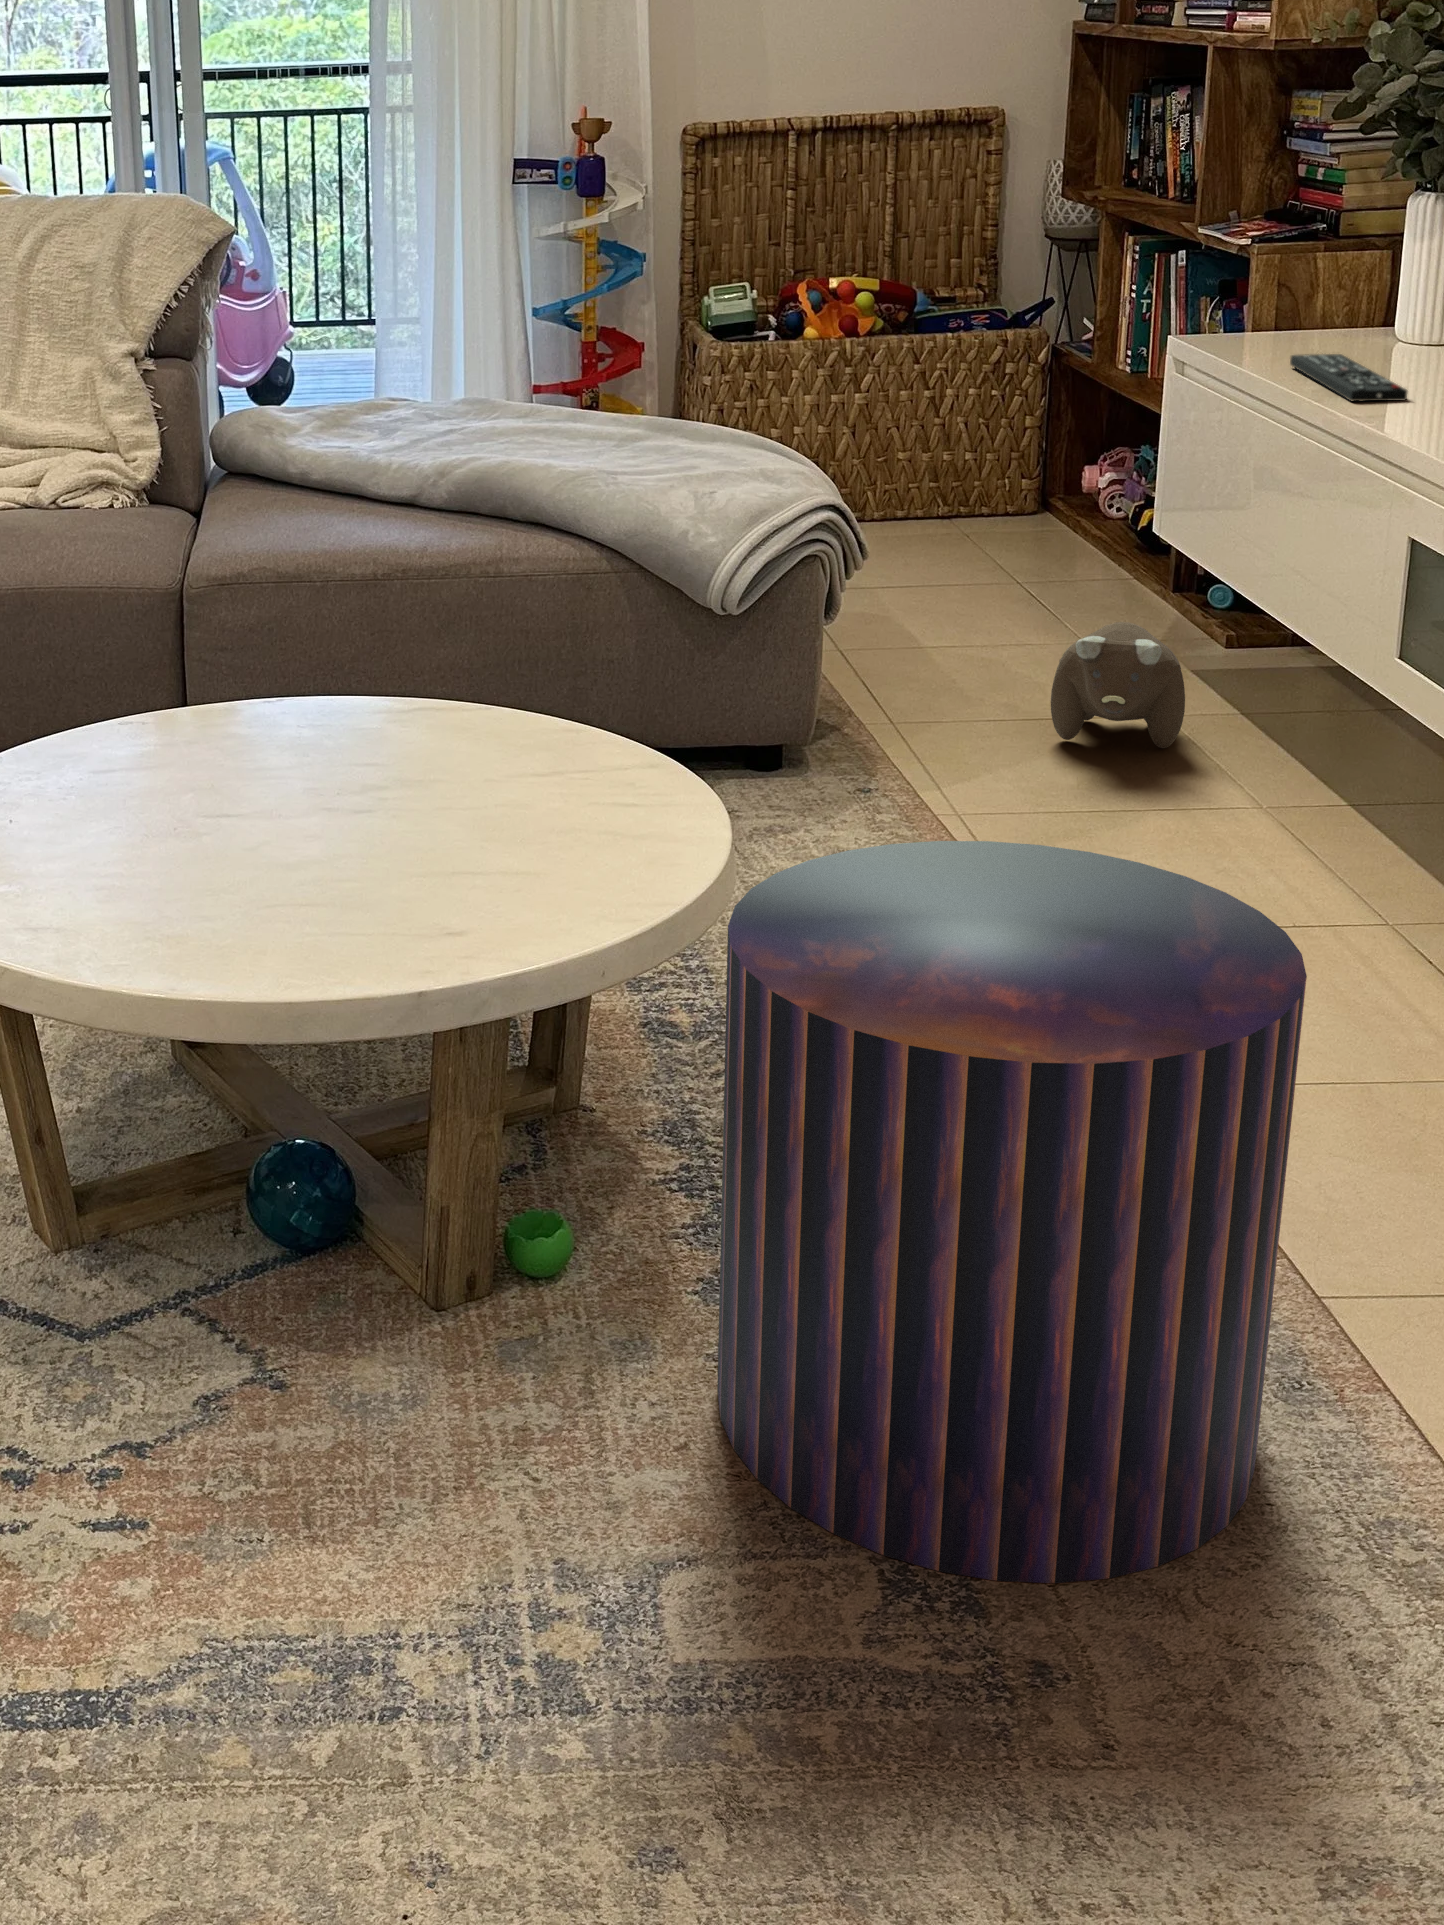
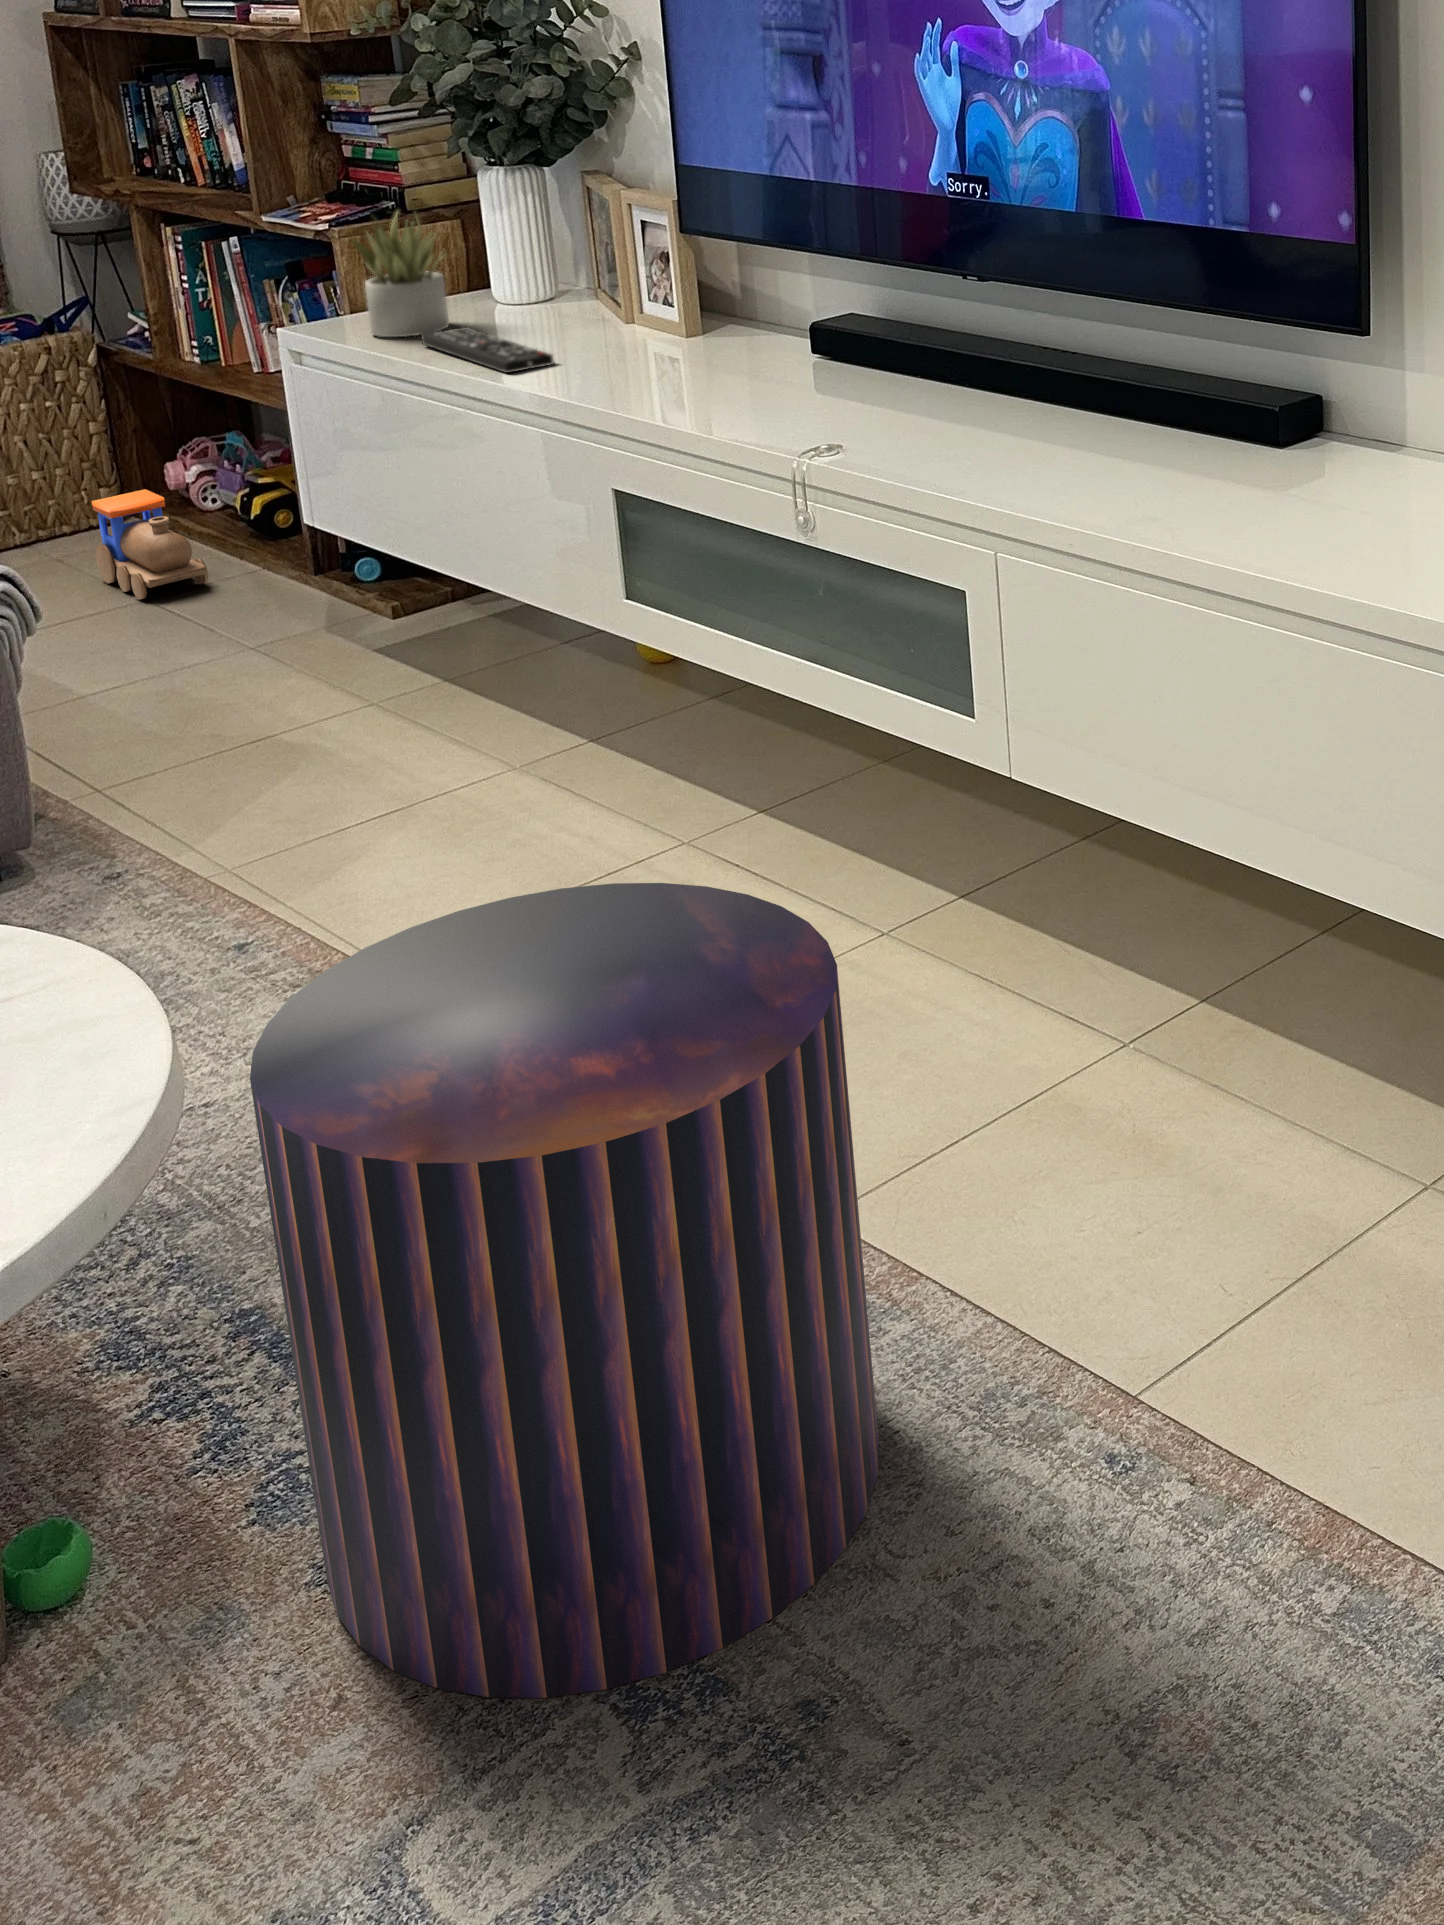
succulent plant: none [1250,226,1346,357] -> present [352,214,449,337]
toy train: none [992,479,1079,577] -> present [92,489,208,600]
plush toy: present [1051,622,1185,748] -> none [271,626,410,761]

